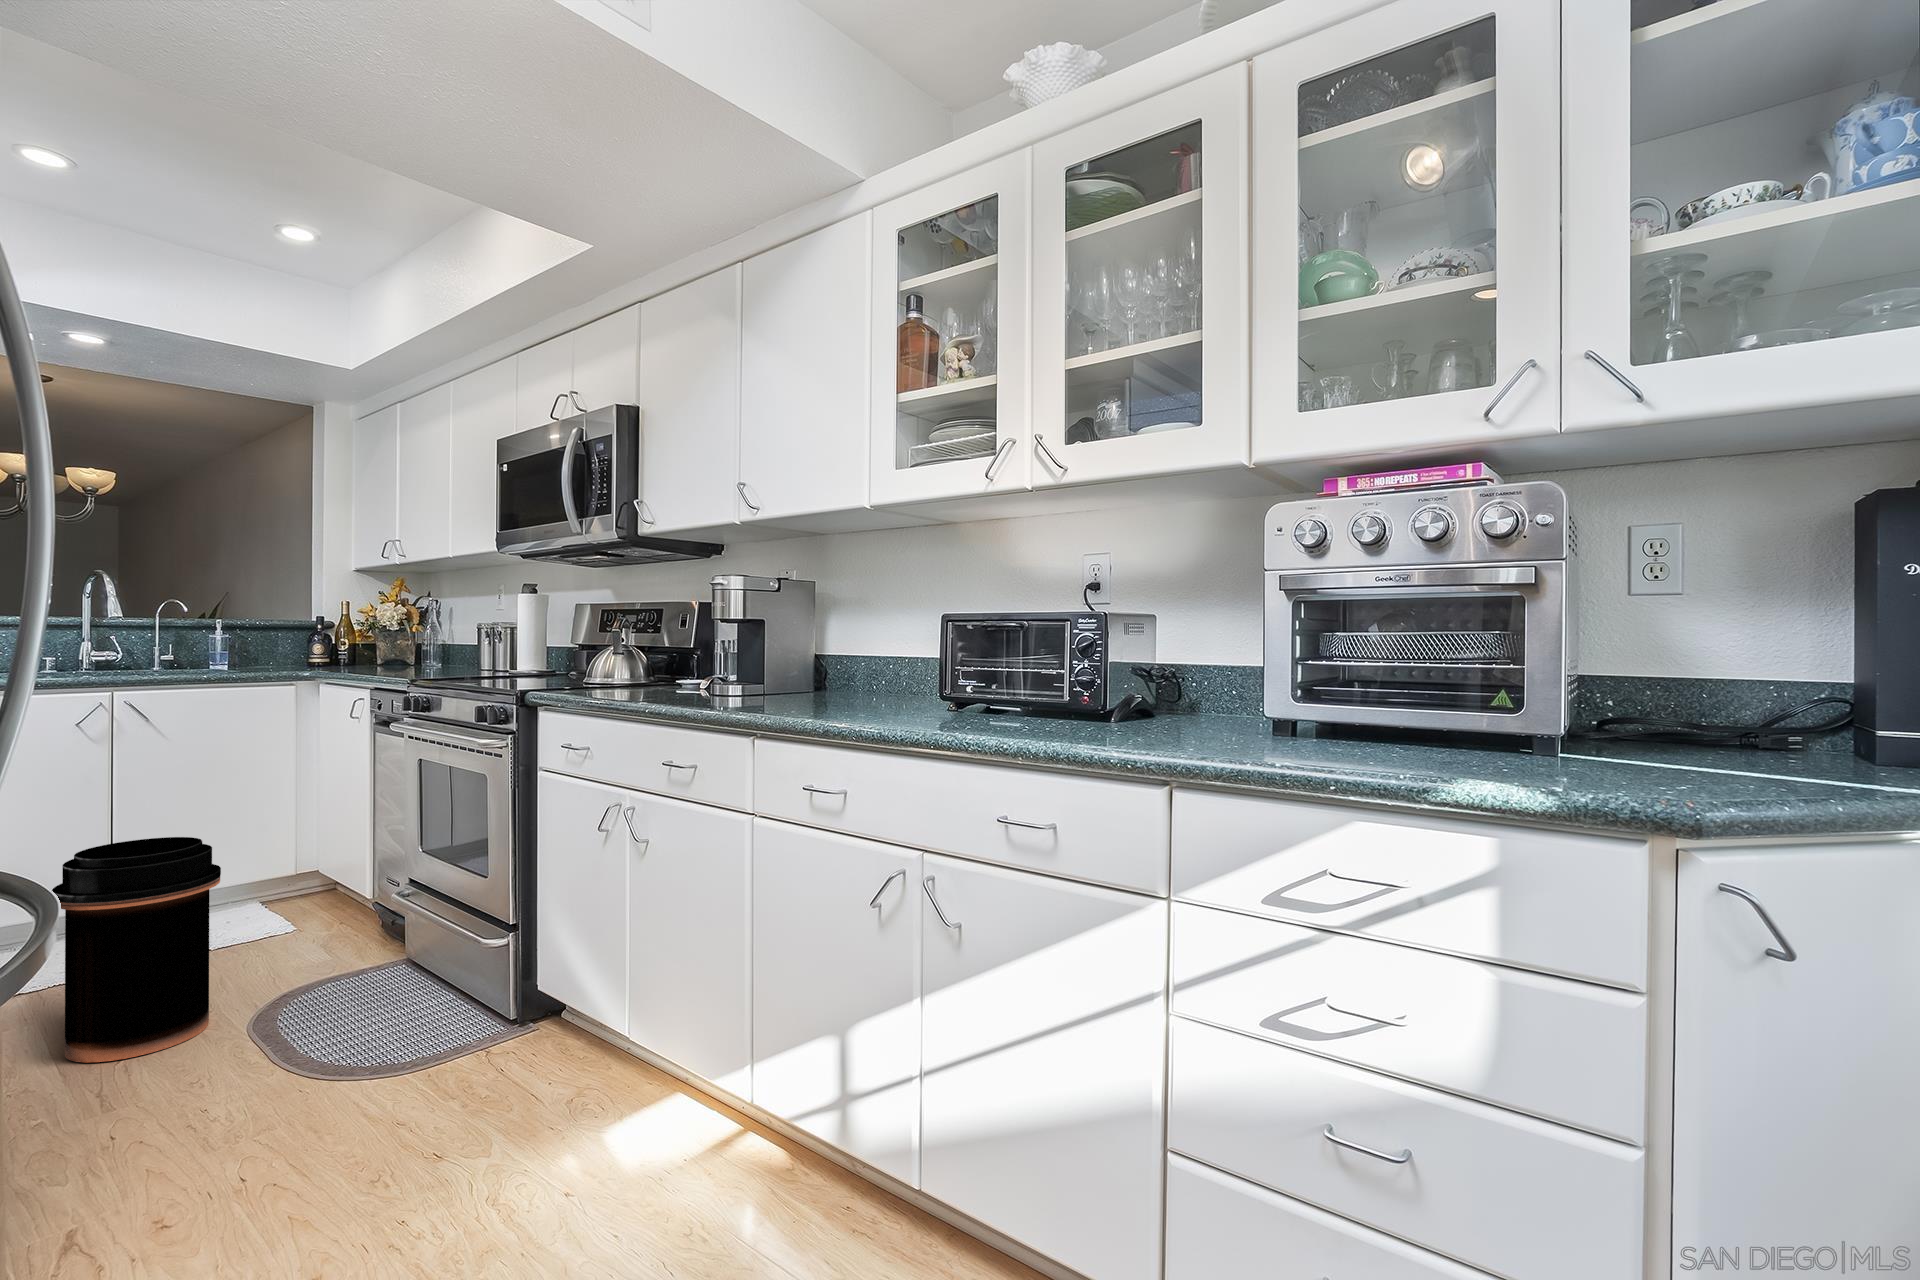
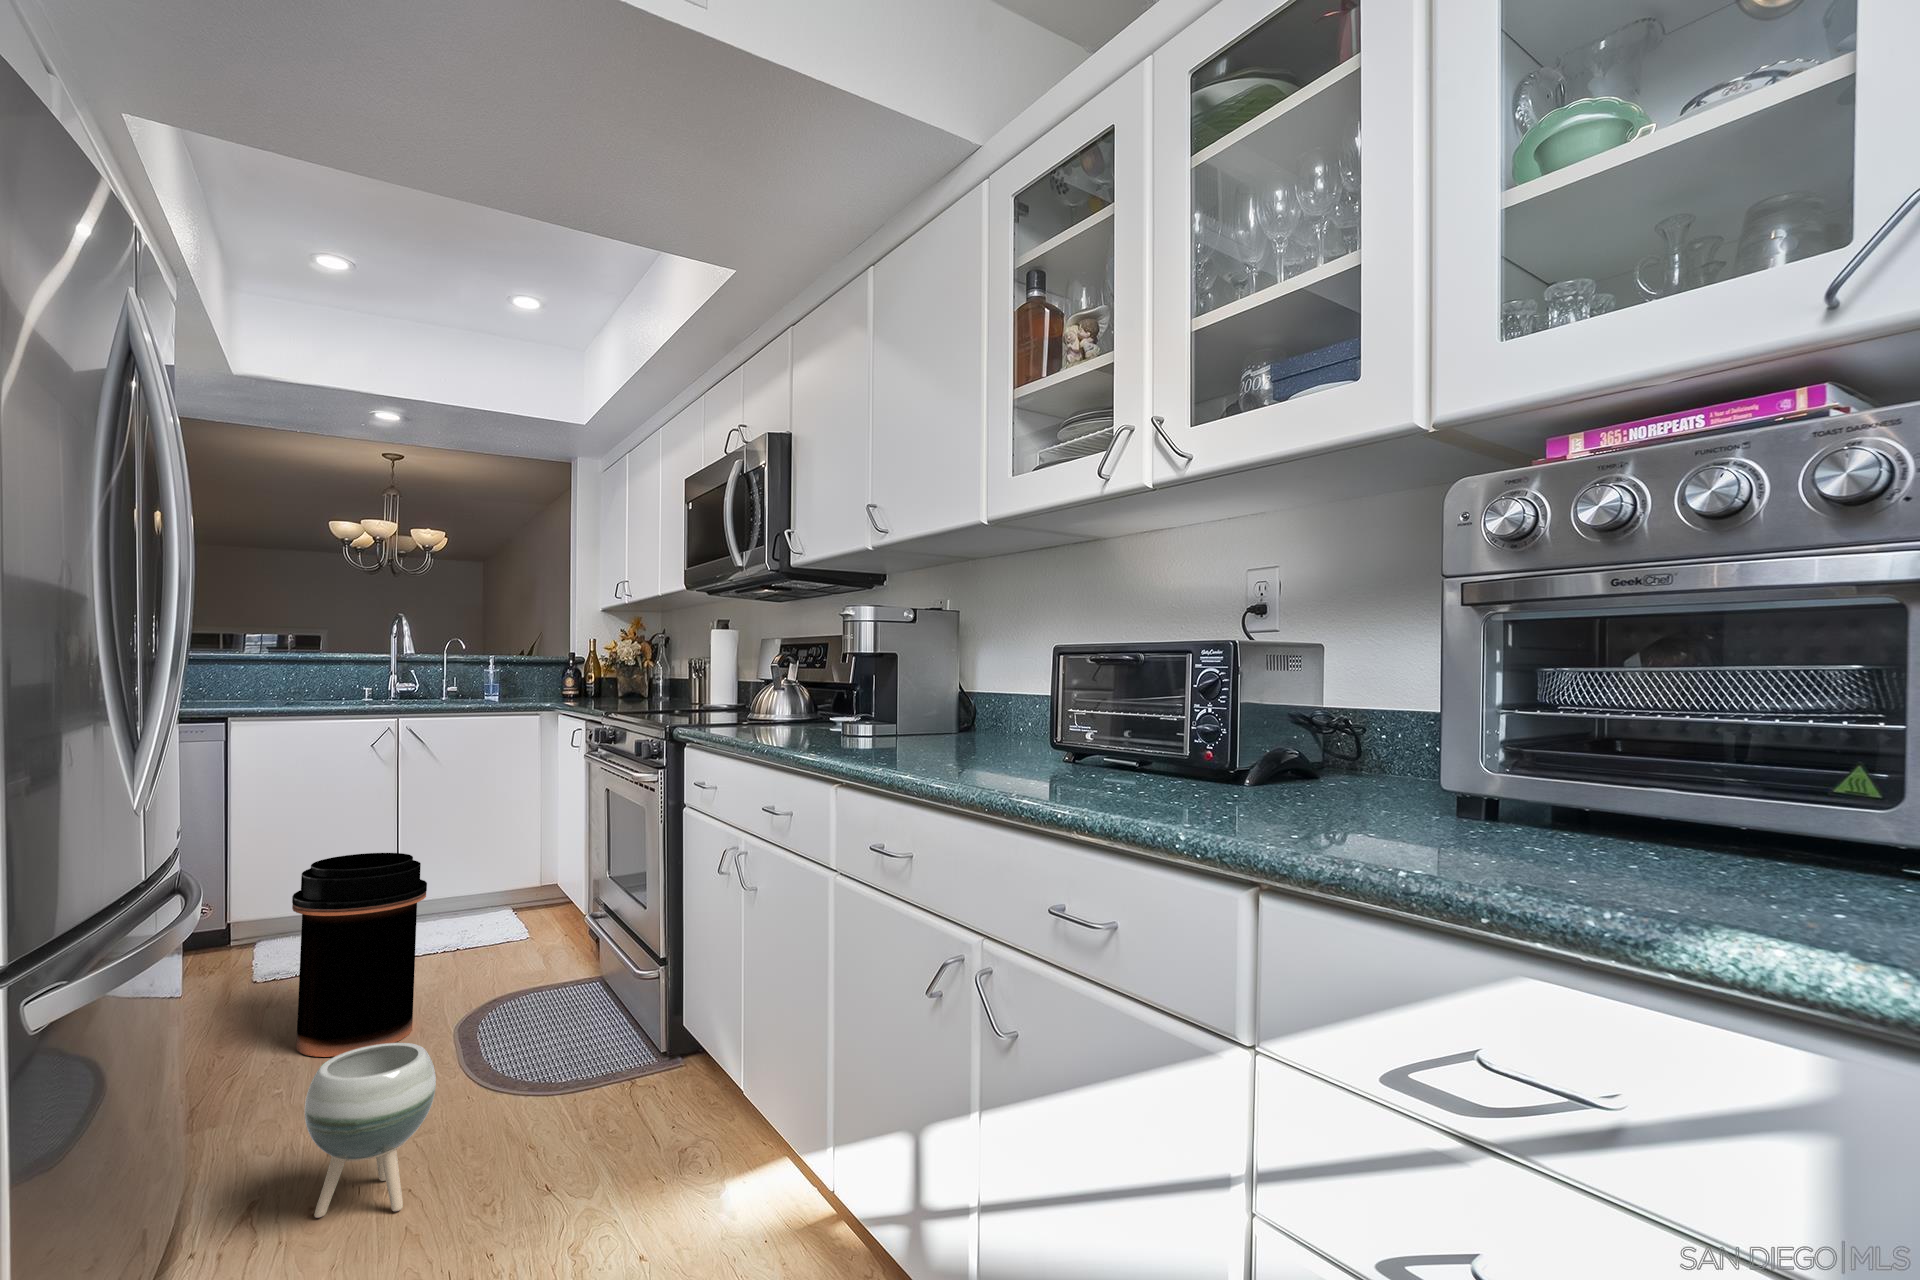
planter: none [182,1018,325,1201] -> present [305,1043,436,1218]

